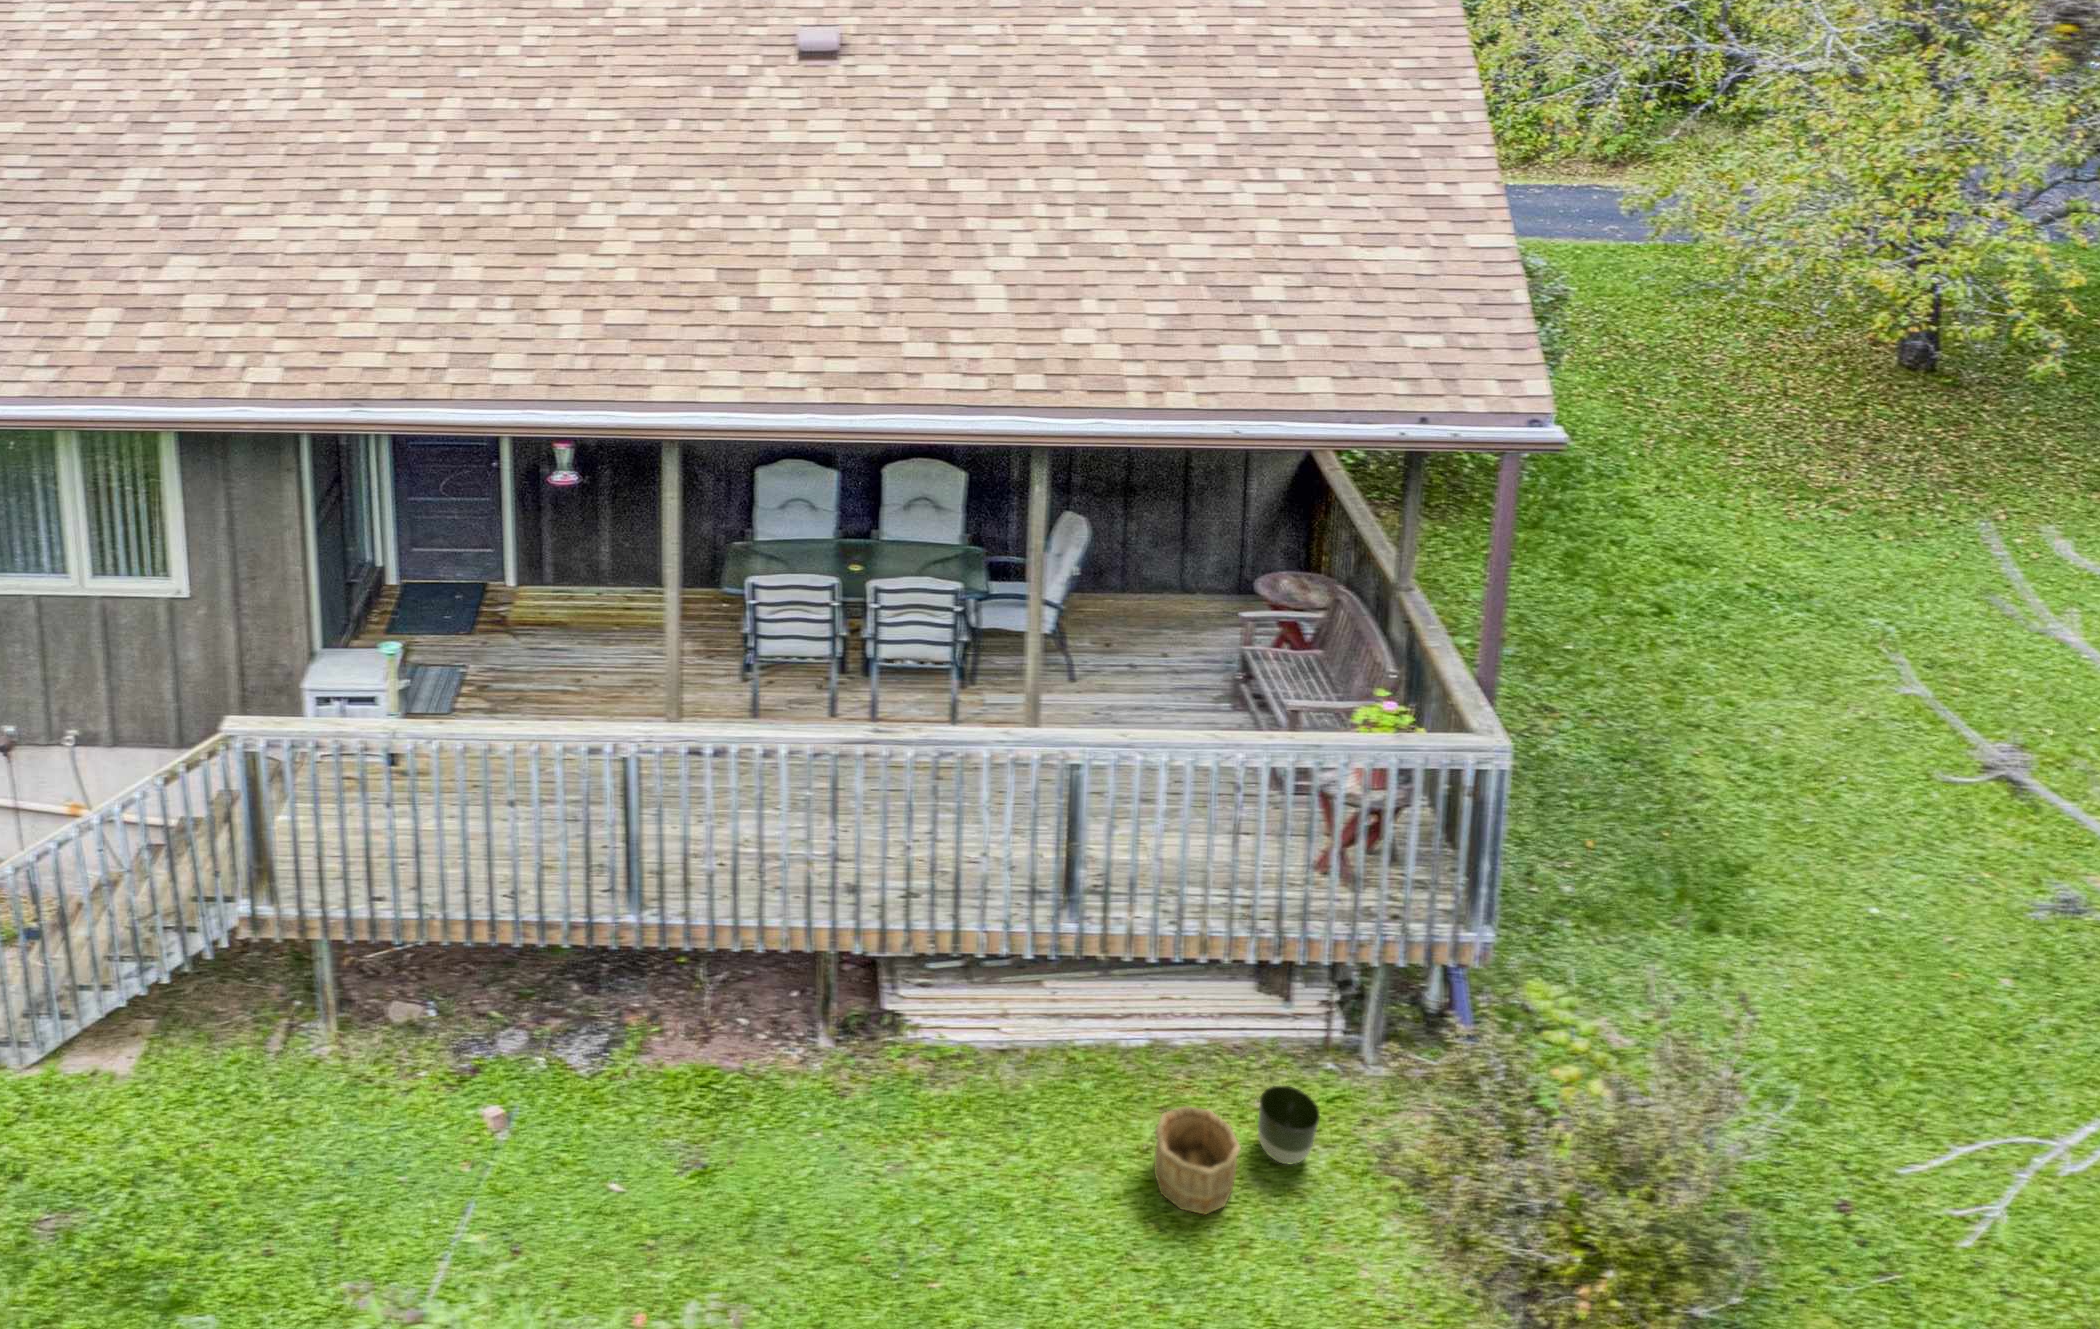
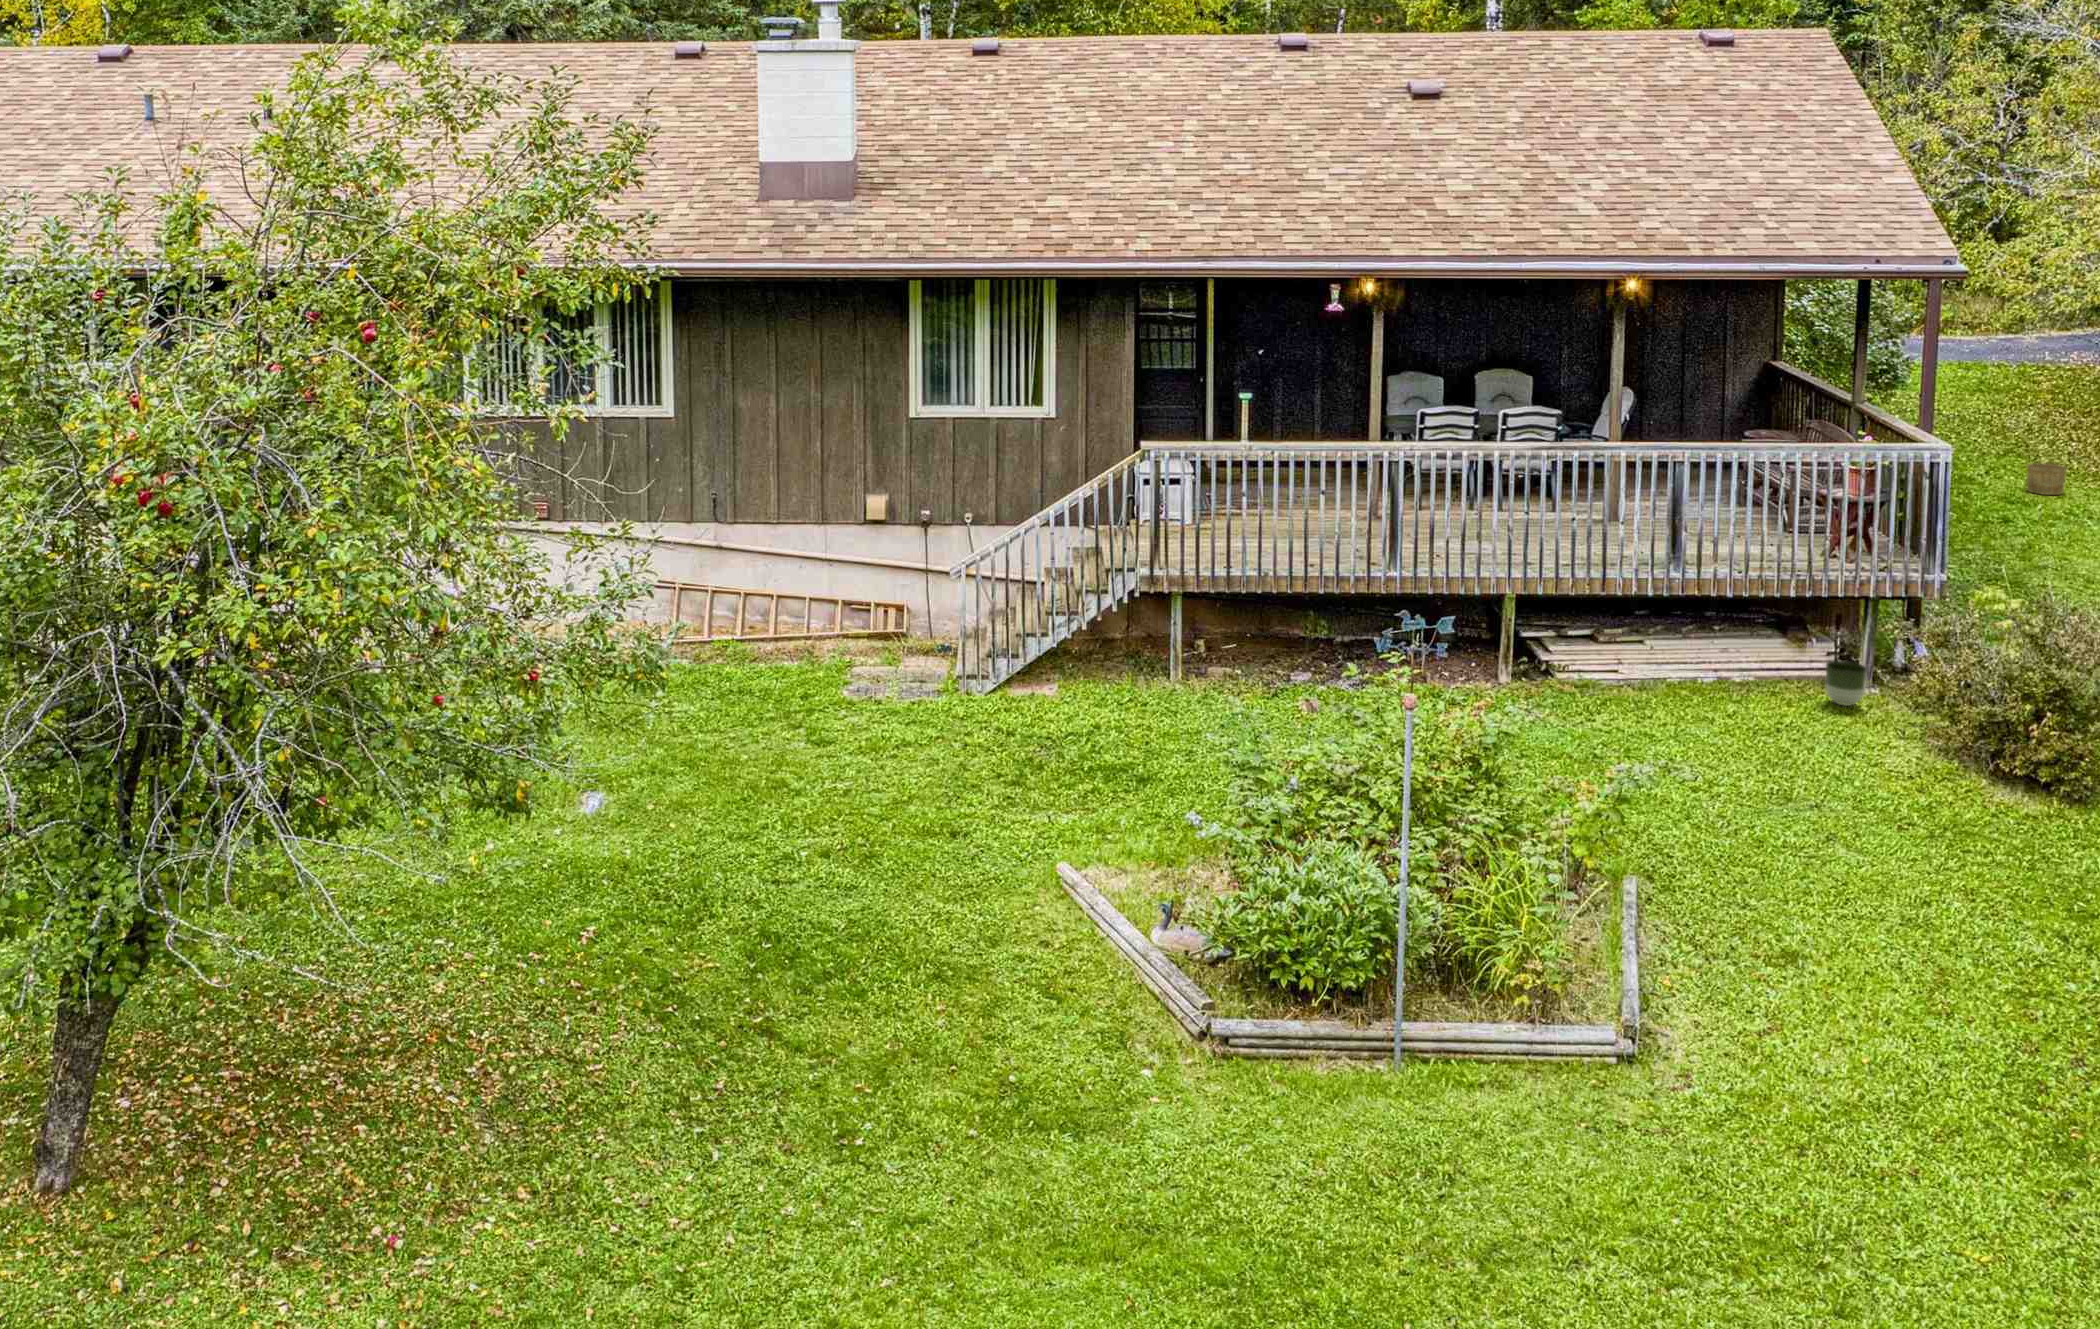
wooden bucket: present [1154,1106,1241,1215] -> present [2026,463,2066,495]

